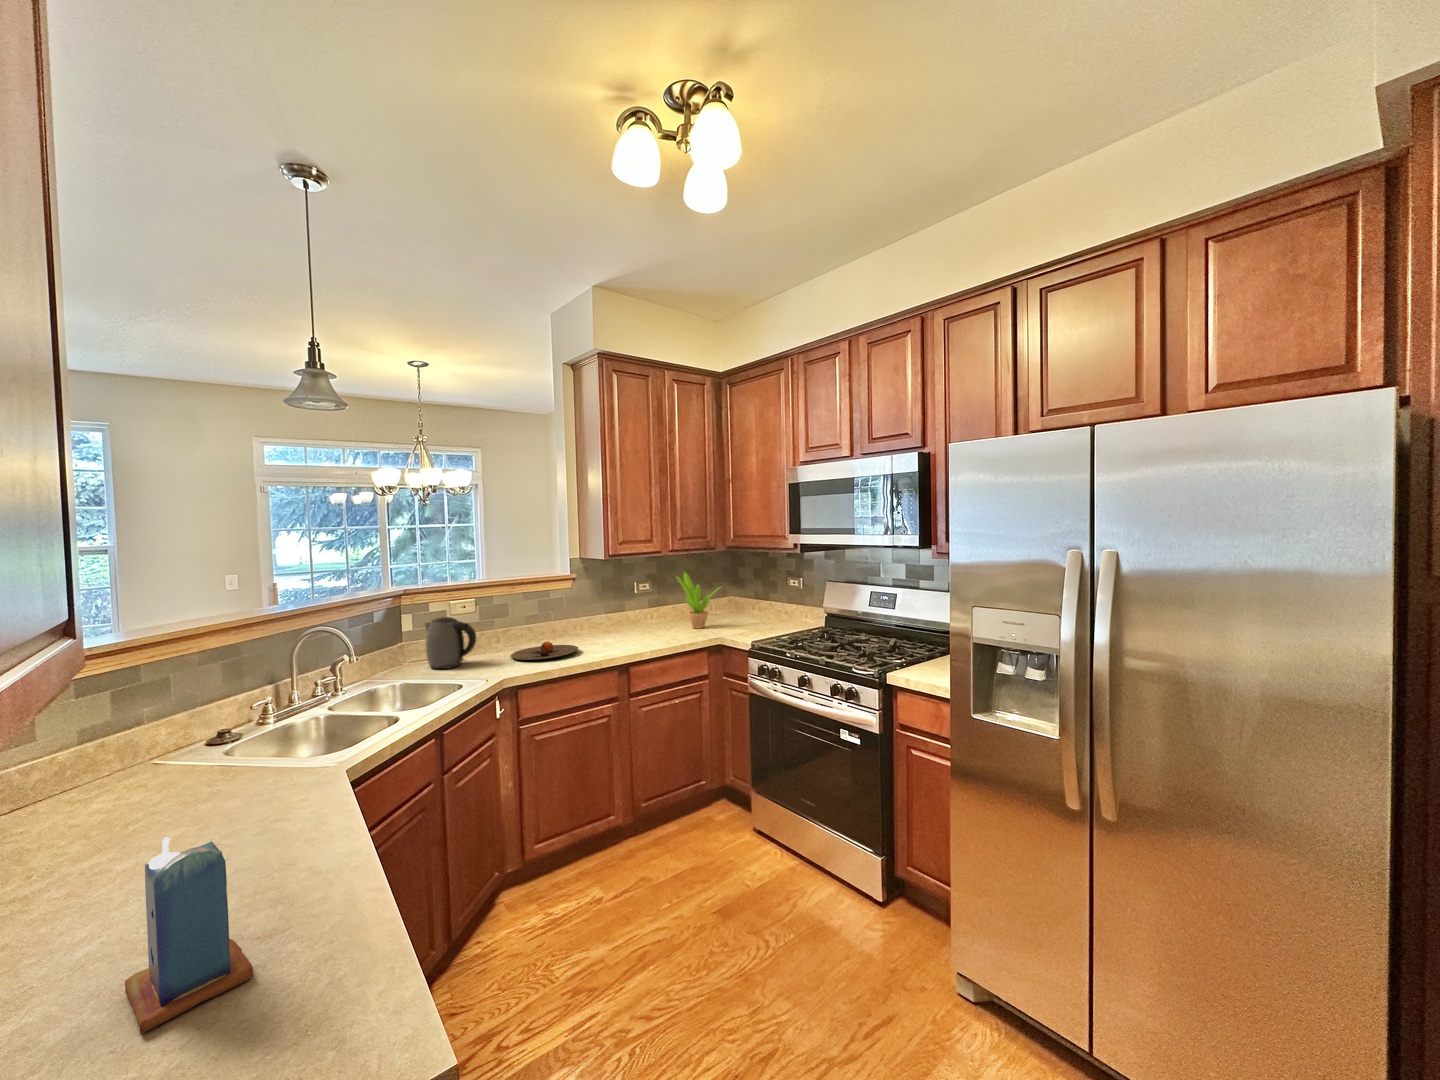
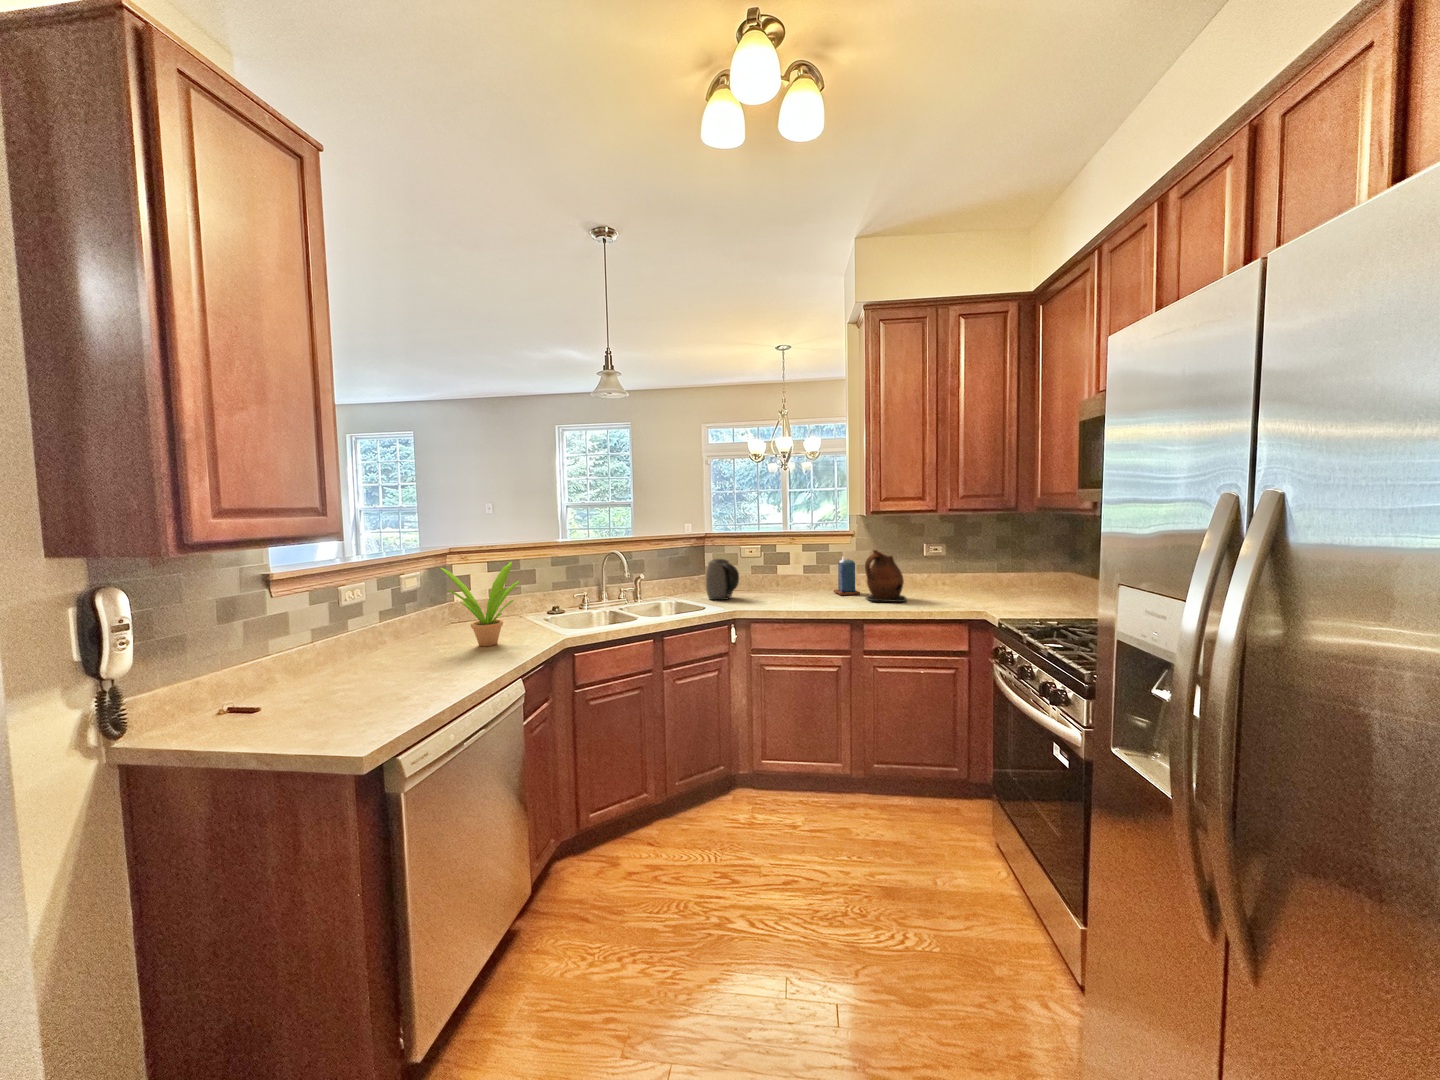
potted plant: present [677,572,720,629] -> present [440,562,520,646]
ceramic pitcher: none [605,592,651,643] -> present [865,550,906,602]
plate: present [510,642,578,660] -> none [766,590,826,603]
candle: present [125,837,253,1034] -> present [834,556,860,595]

